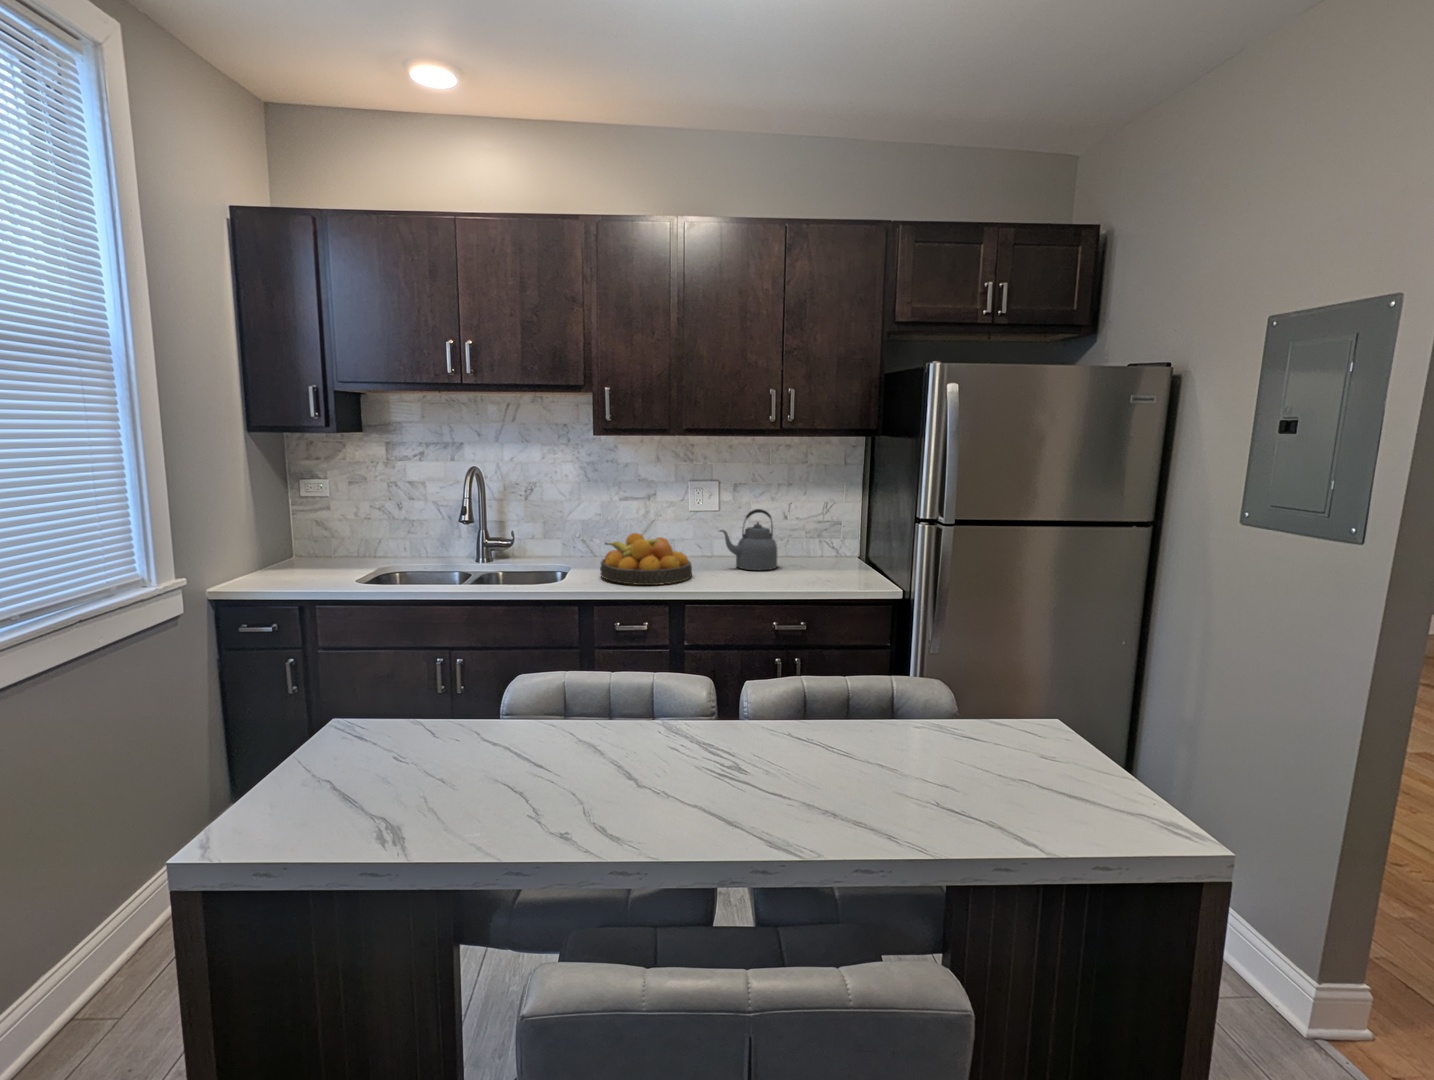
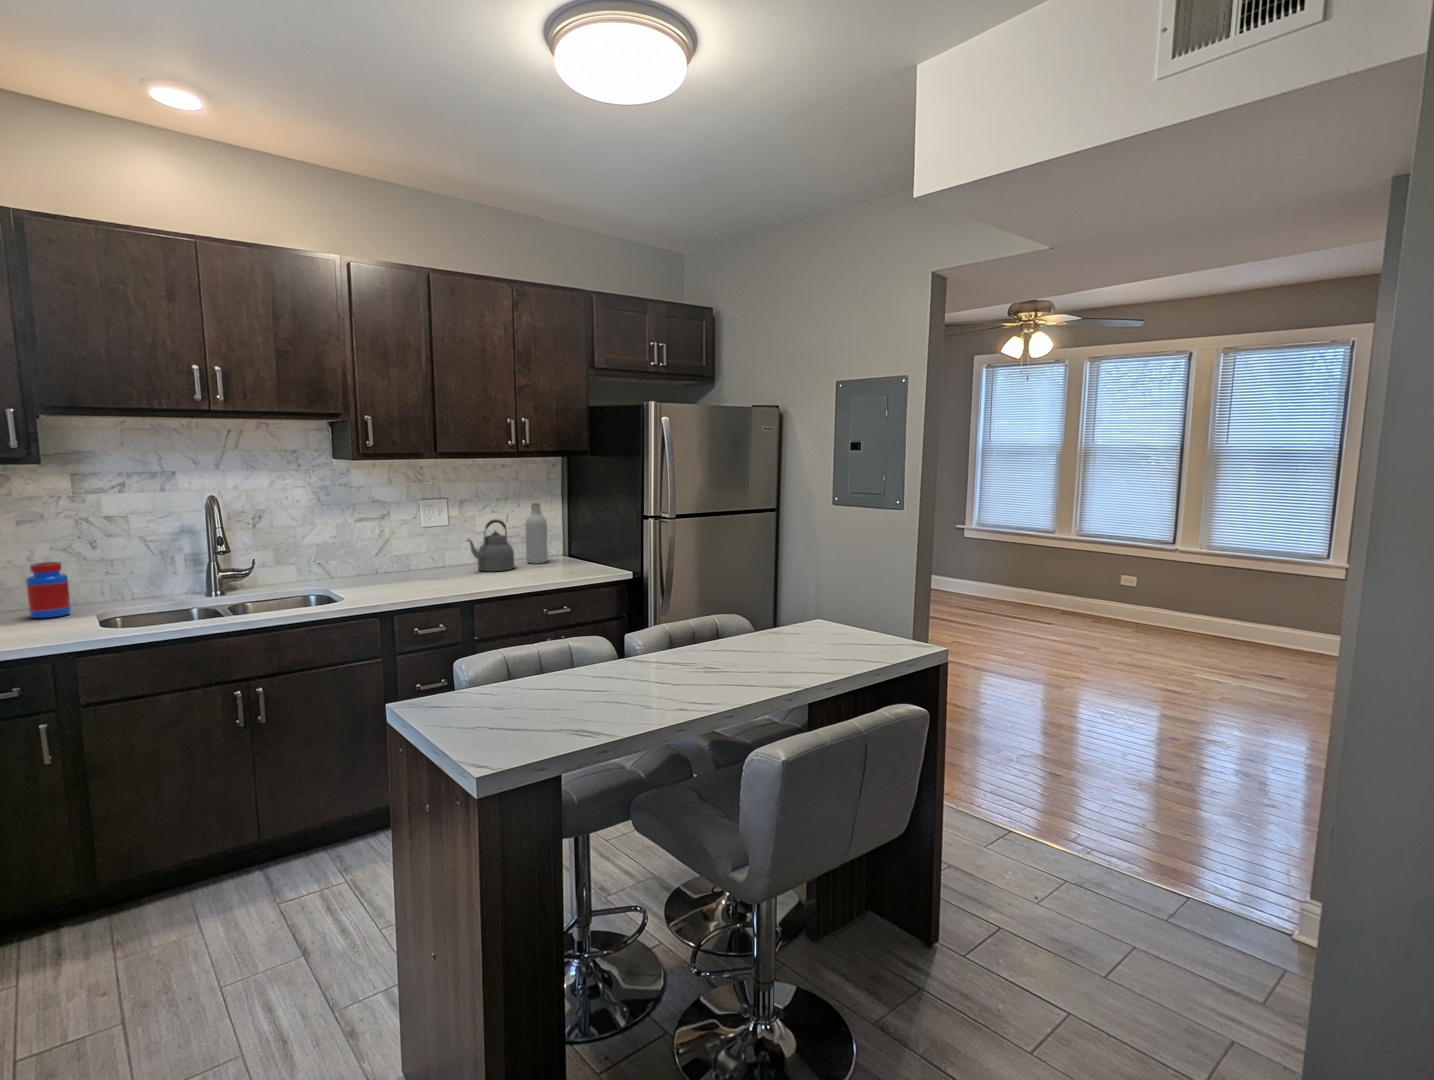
bottle: none [798,492,826,566] -> present [525,503,548,564]
jar: none [342,518,372,566] -> present [26,562,71,618]
fruit bowl: present [600,533,692,585] -> none [364,549,456,593]

